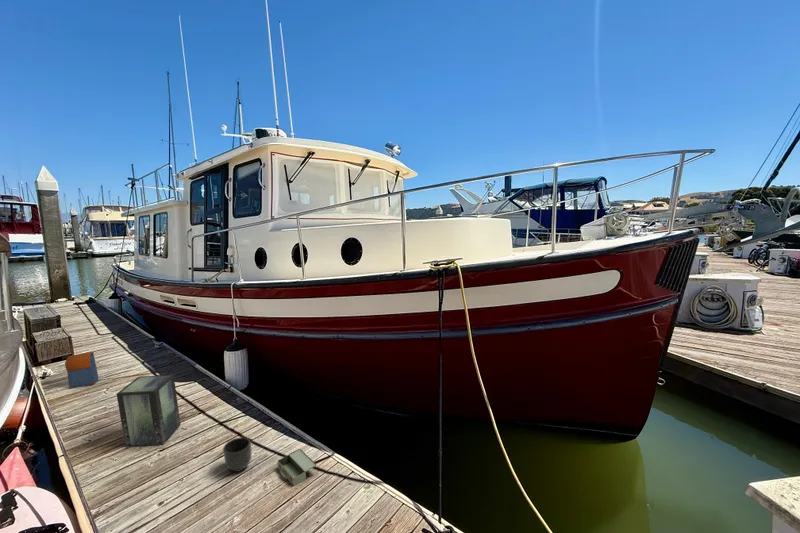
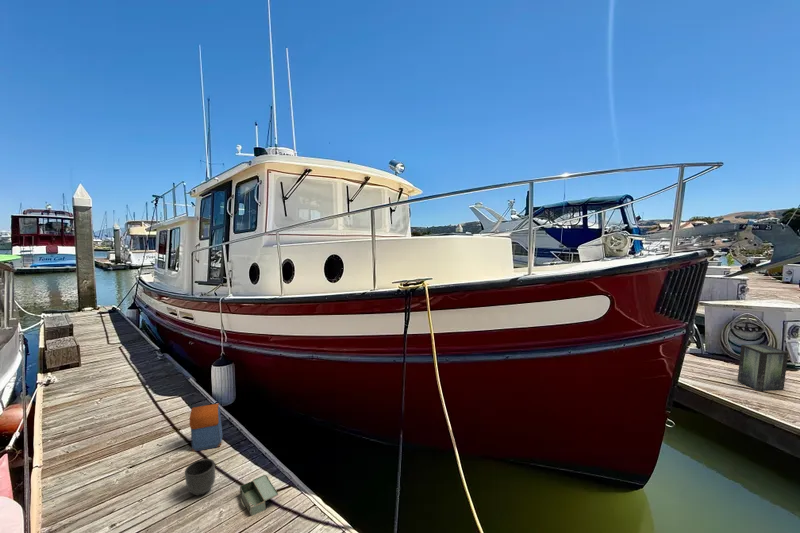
backpack: present [65,352,98,388] -> present [190,403,223,451]
storage box: present [116,375,181,447] -> present [738,344,788,391]

